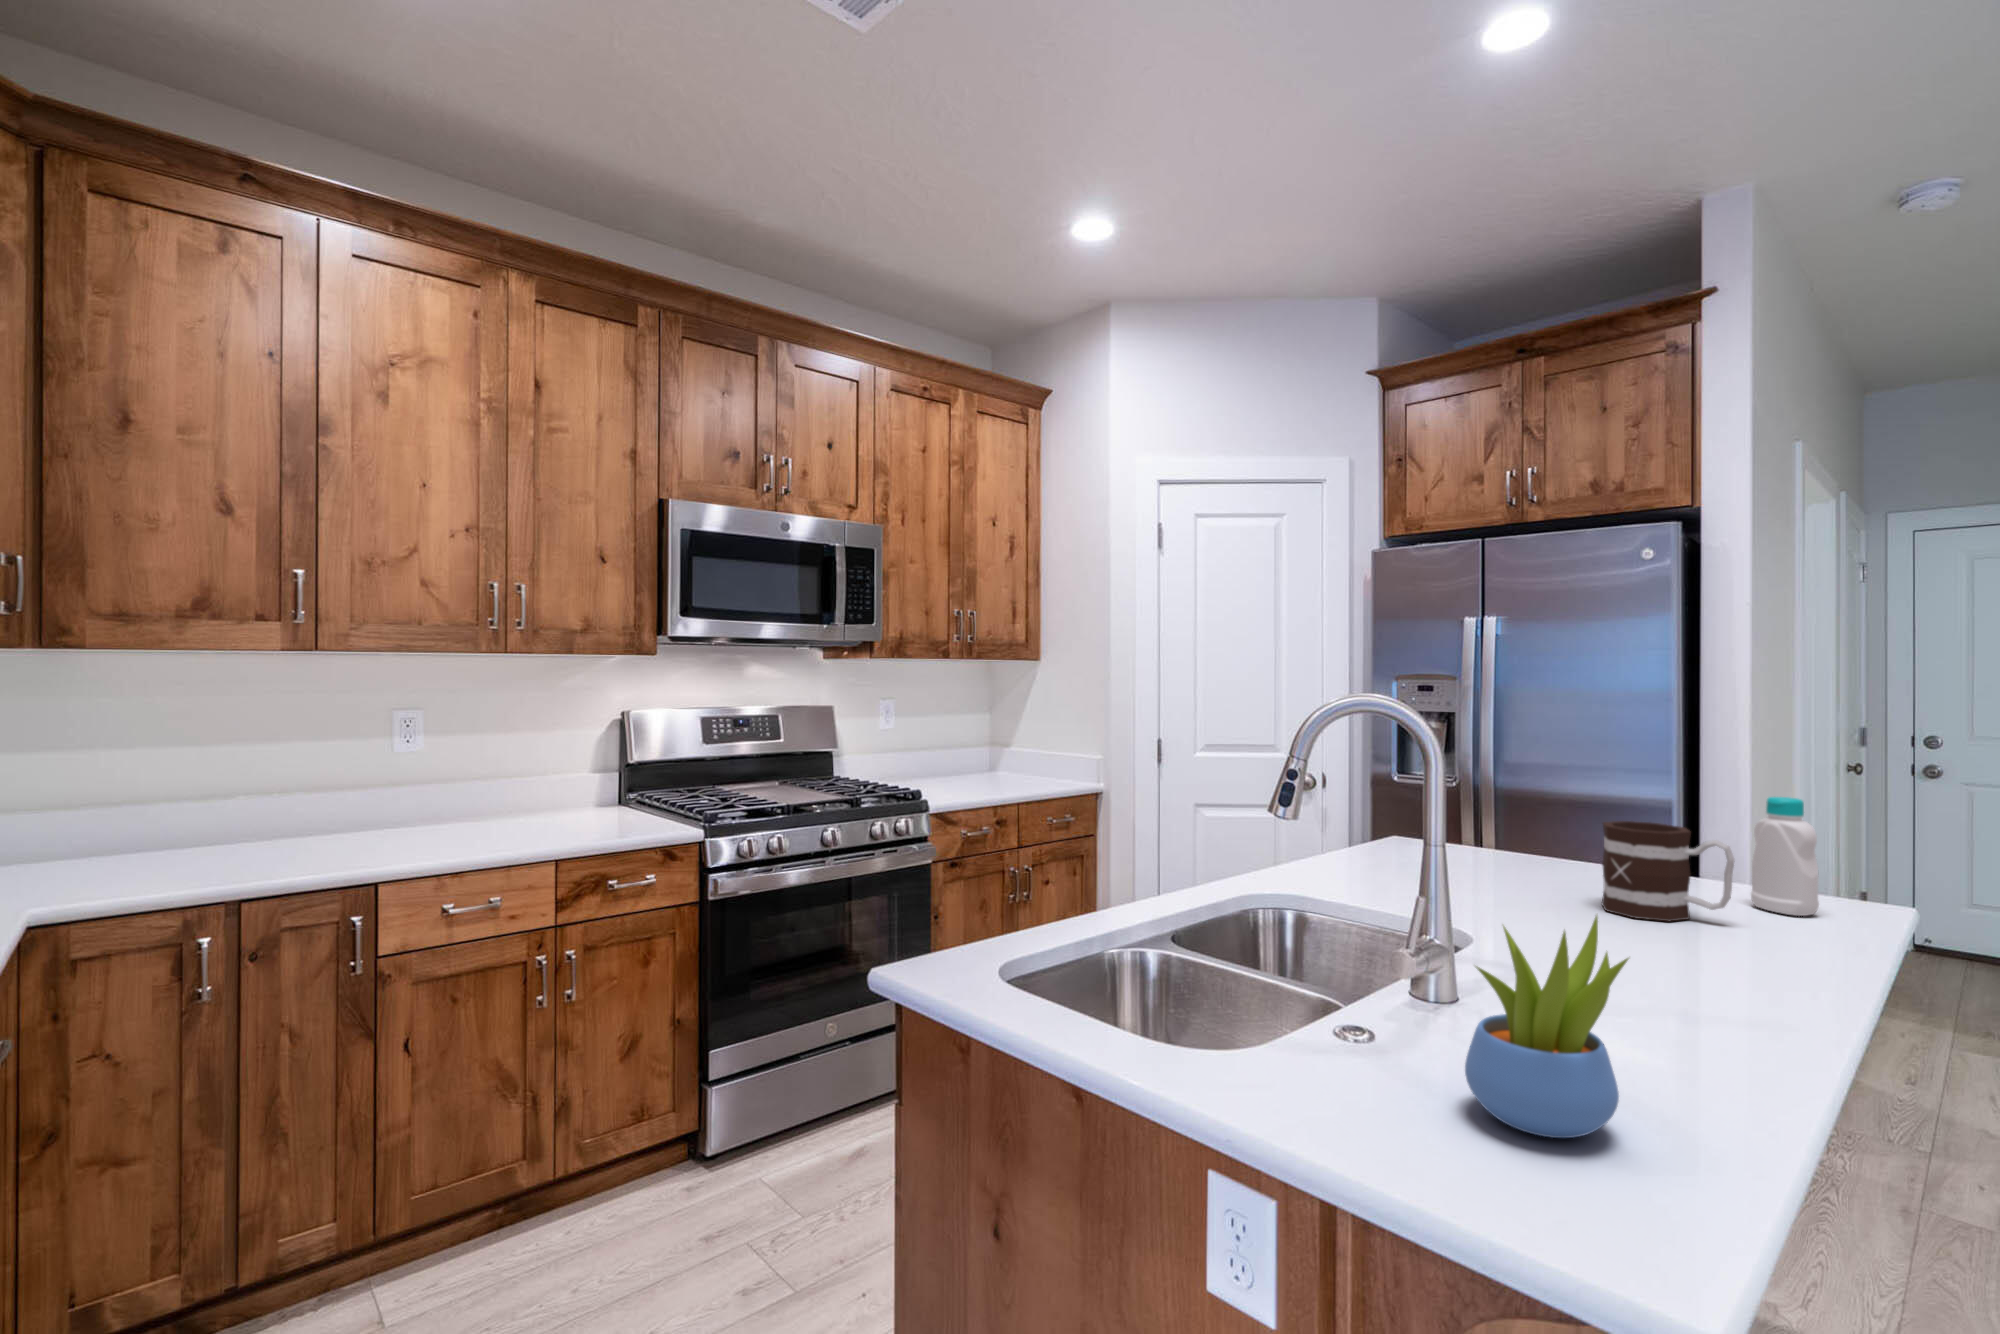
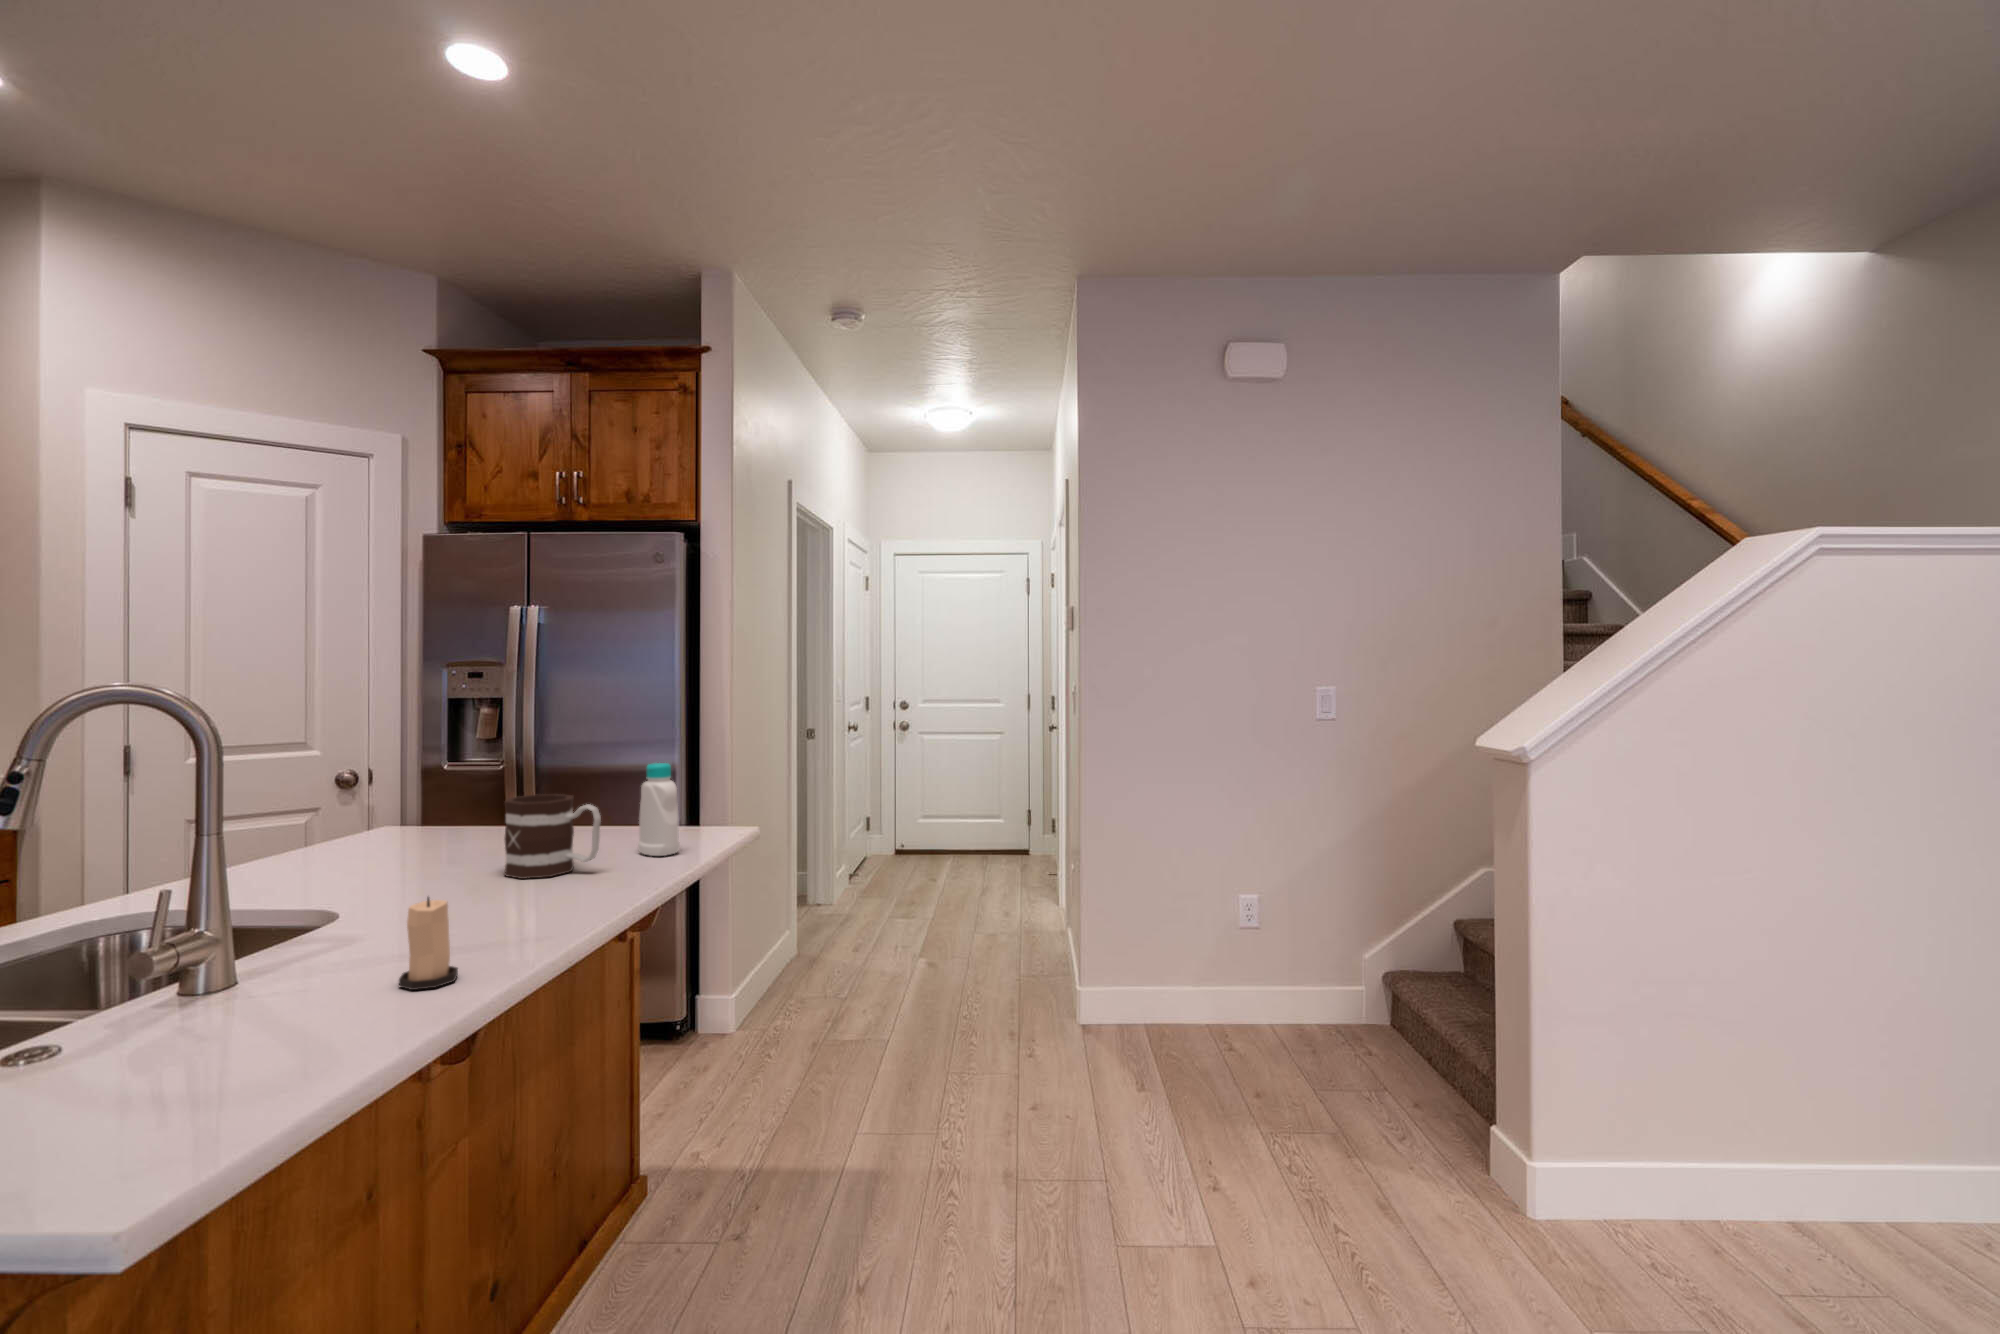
succulent plant: present [1465,916,1629,1138] -> none [72,895,238,1112]
candle: none [1654,936,1729,1051] -> present [399,897,458,990]

